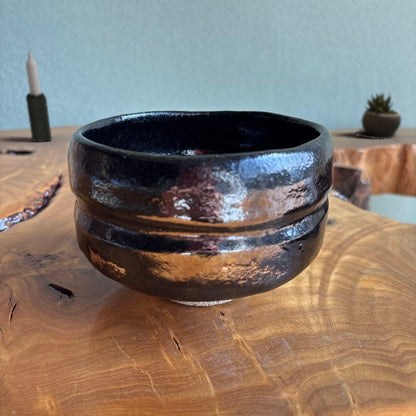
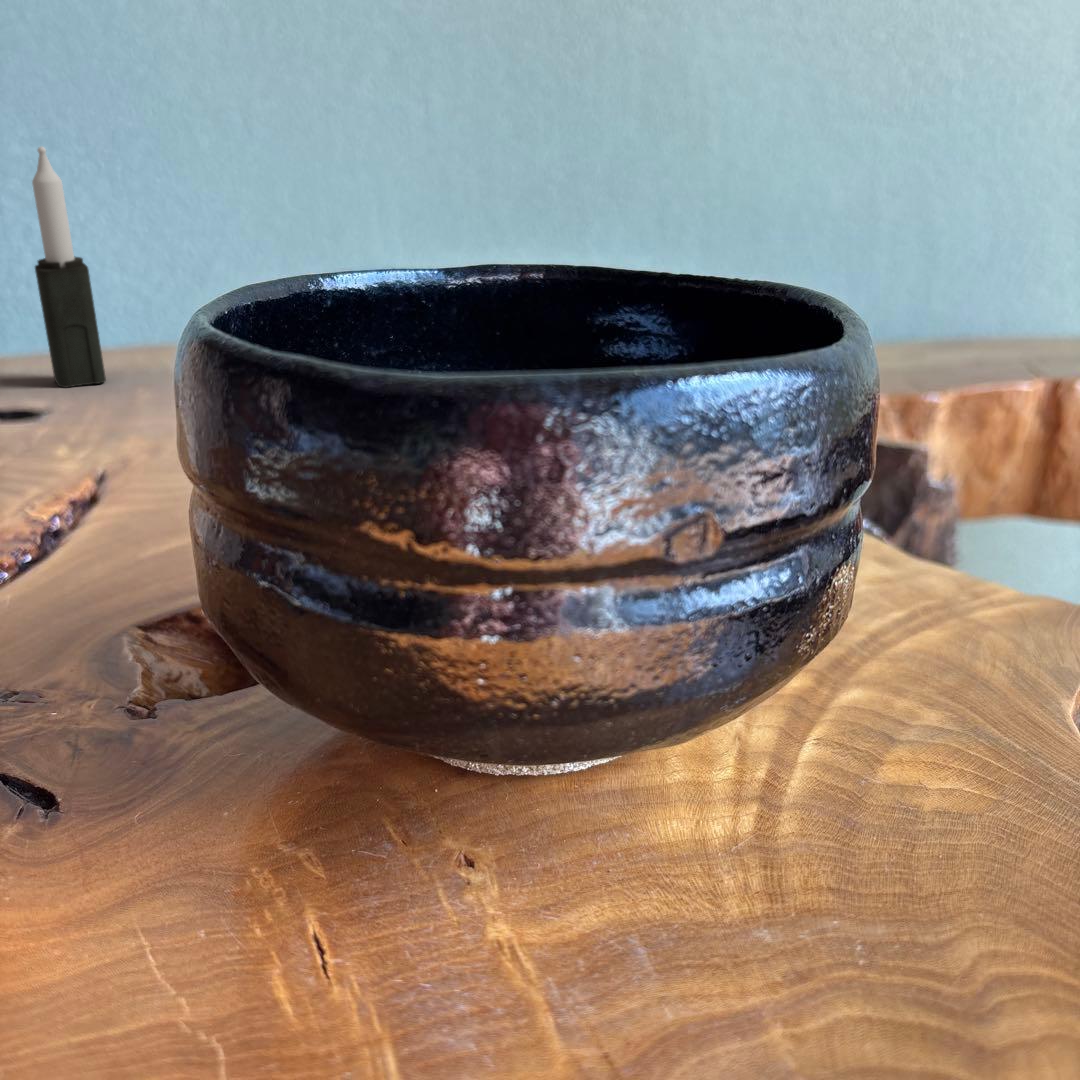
succulent plant: present [357,94,401,139] -> none [924,241,1047,376]

